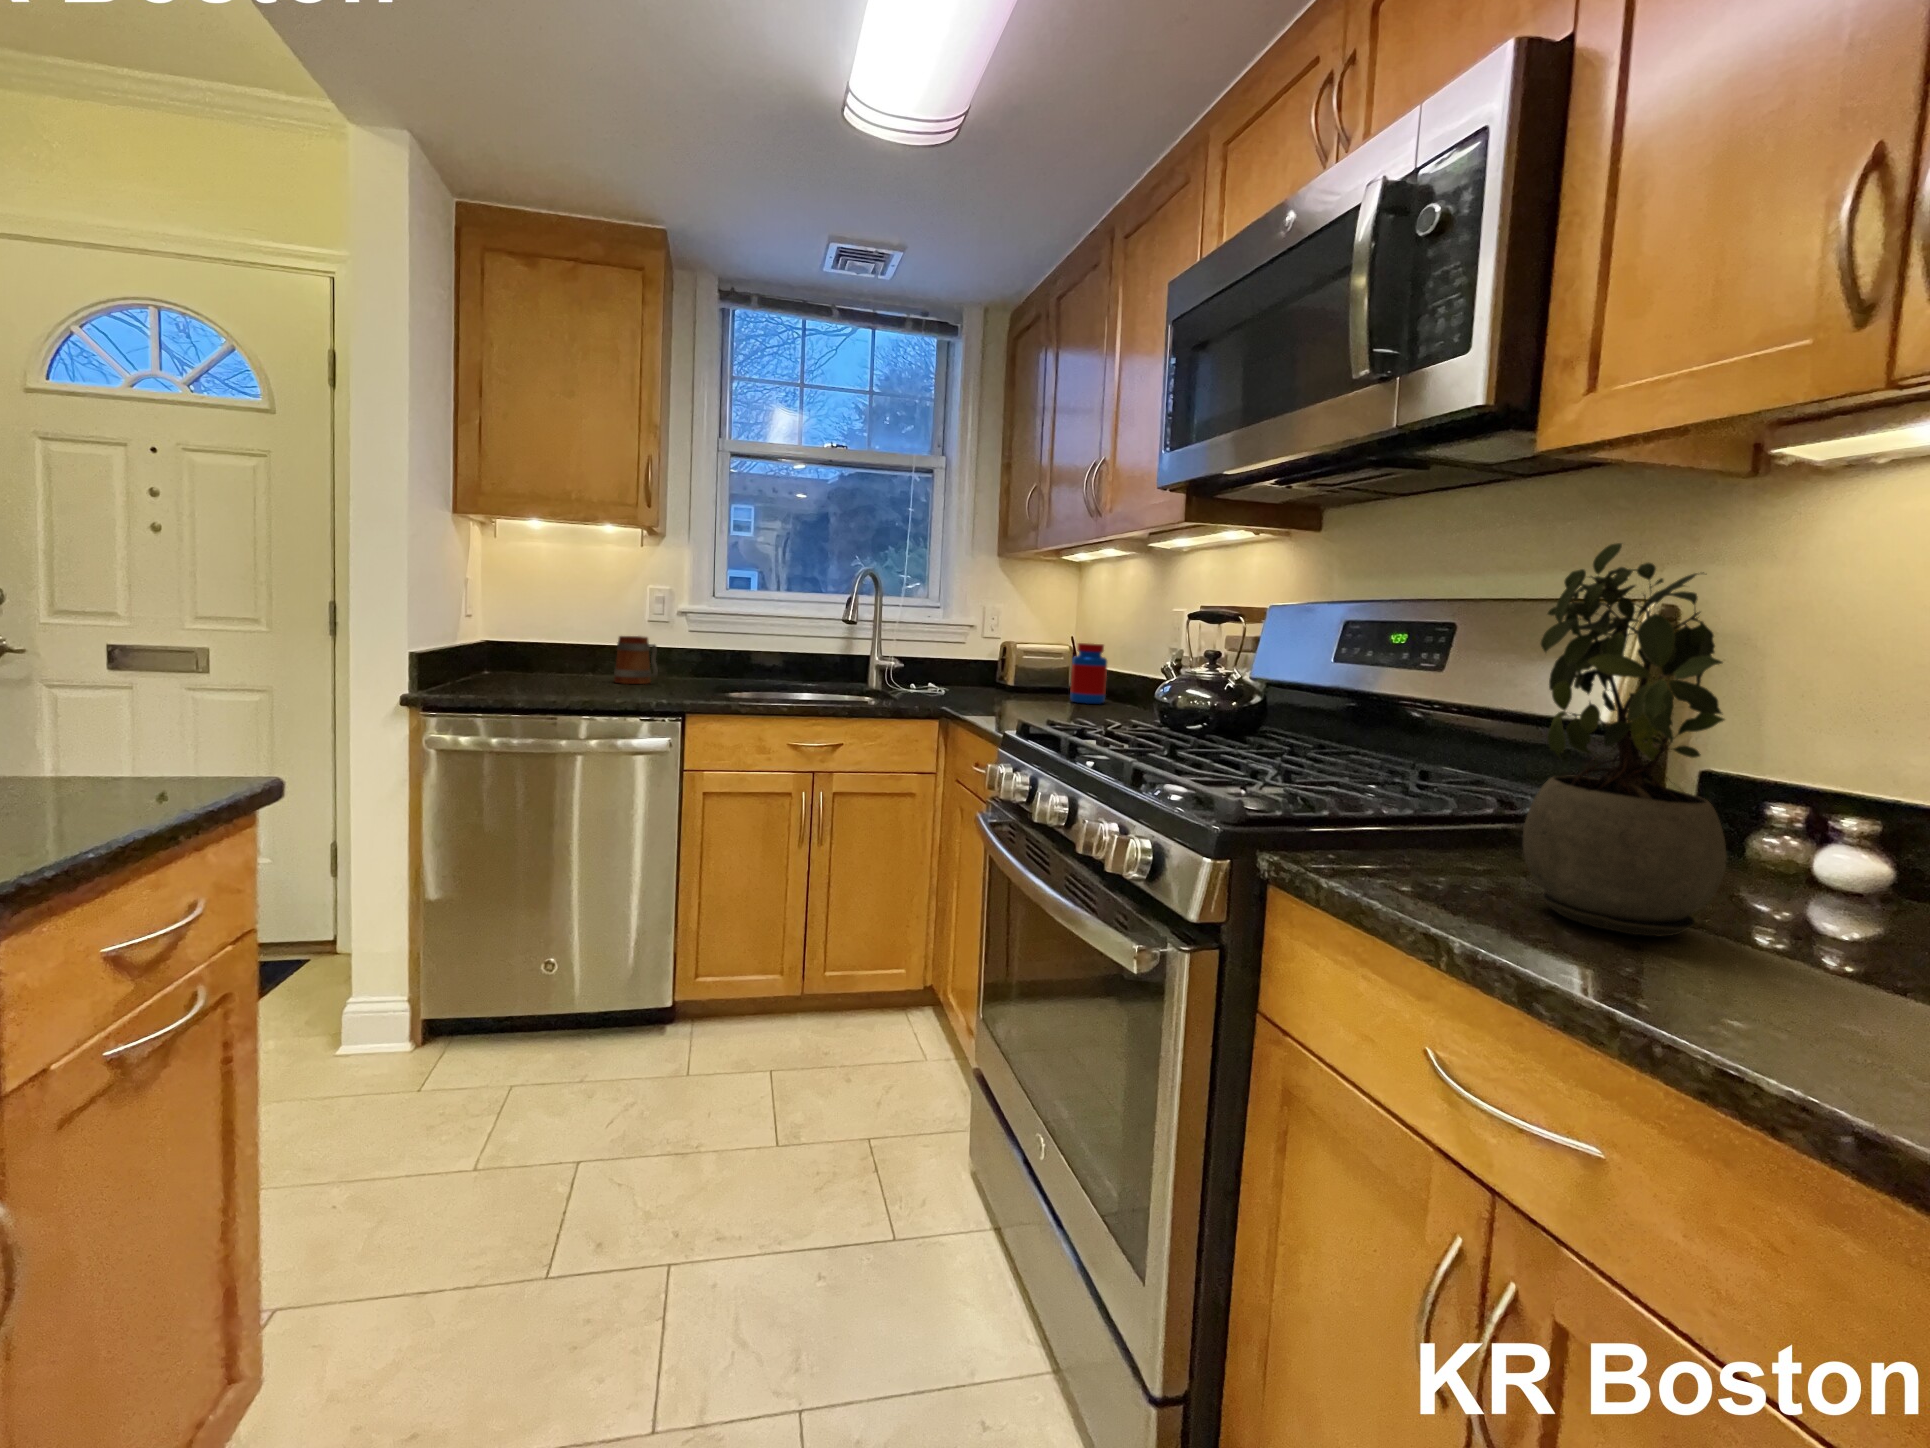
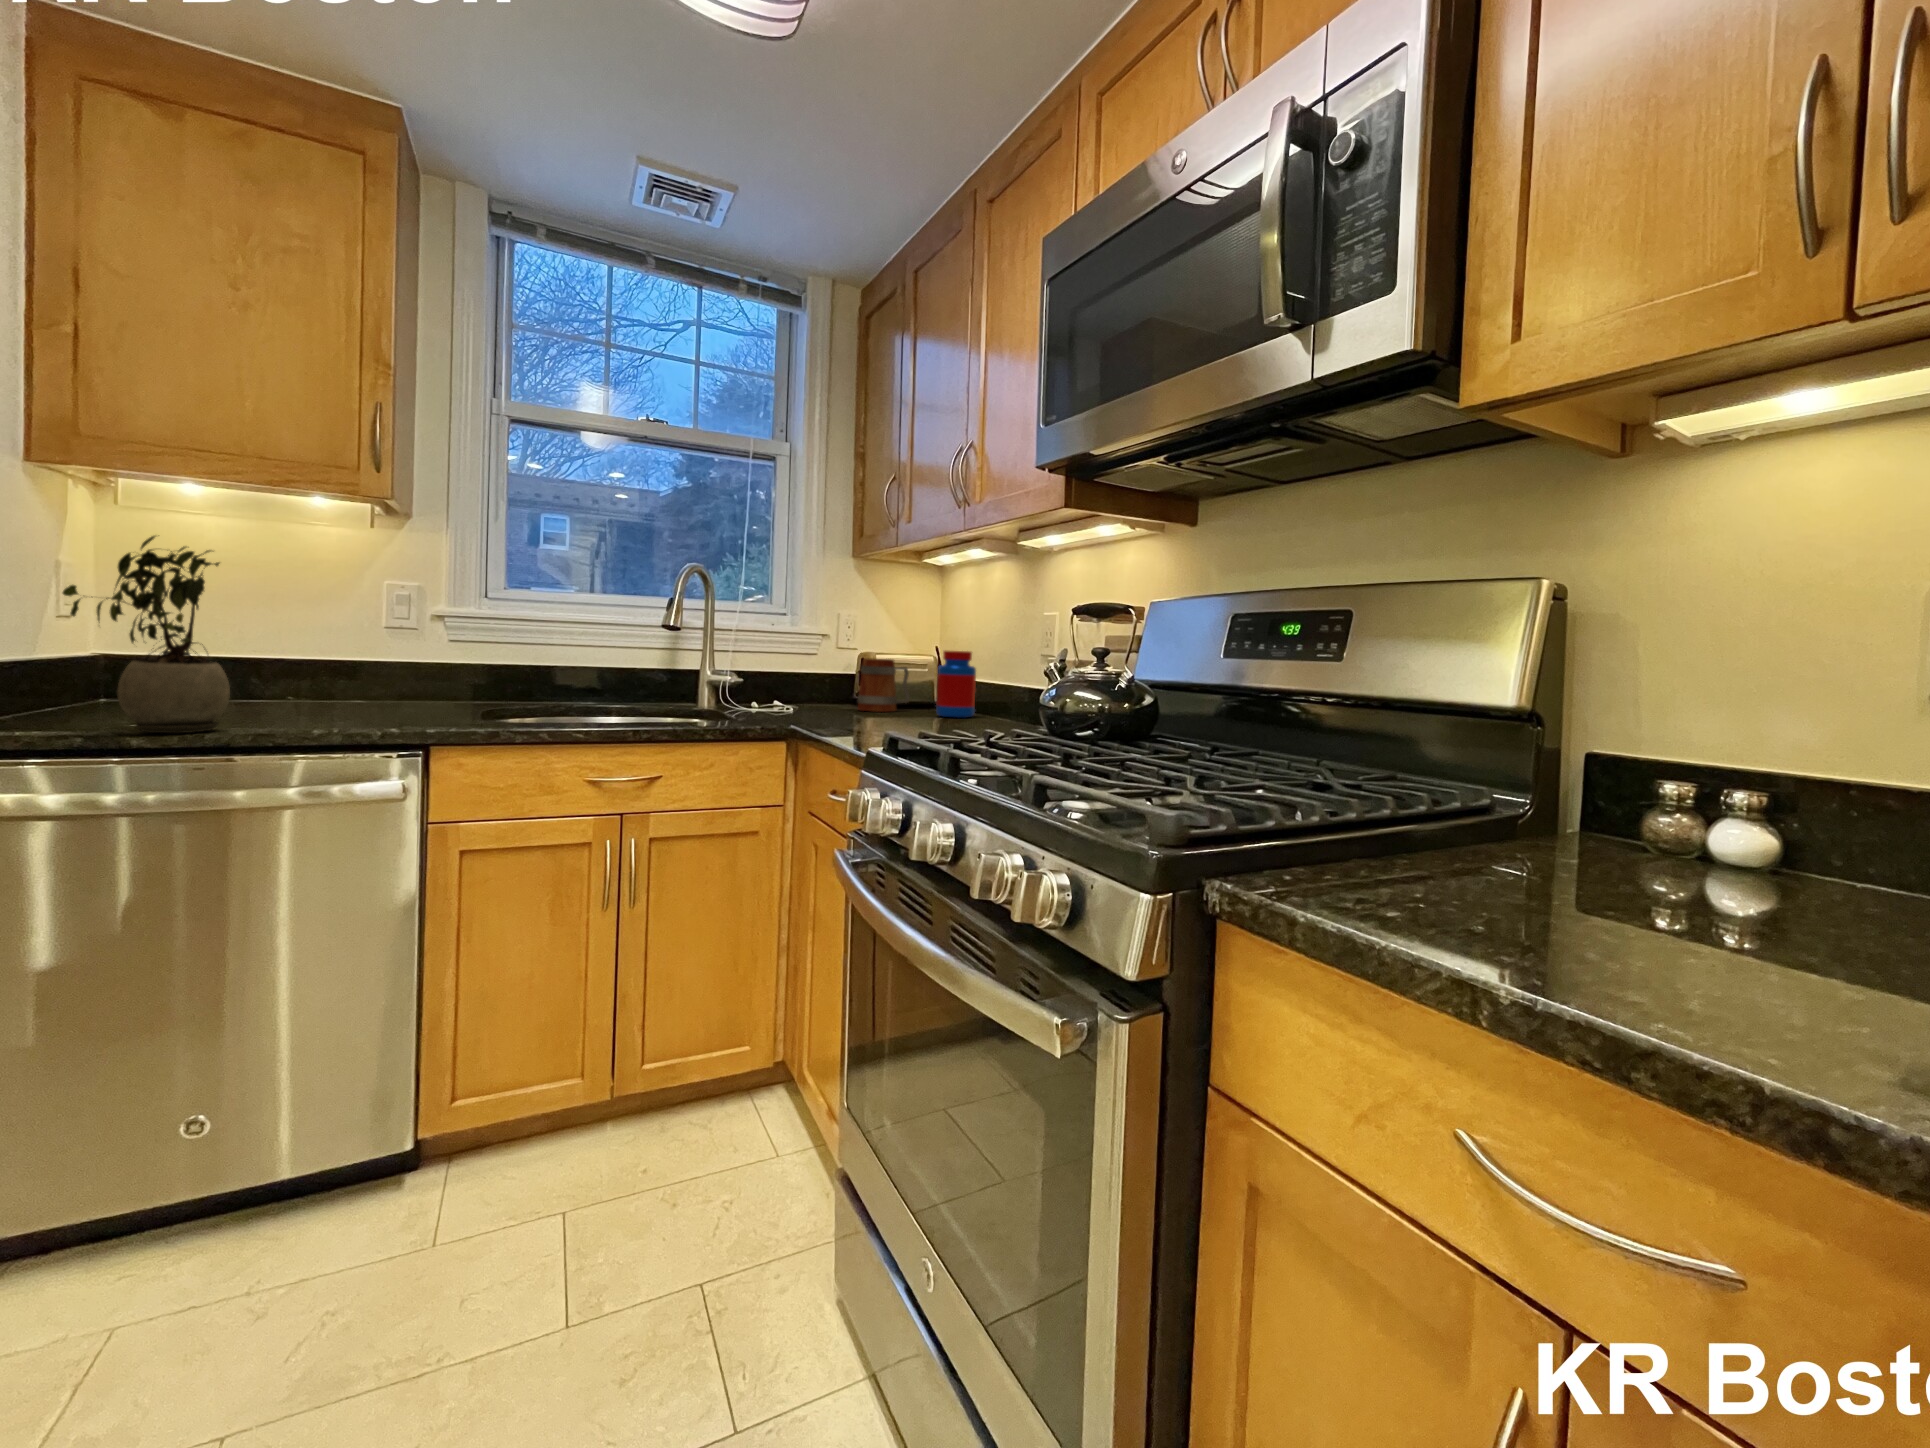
potted plant: present [1523,543,1727,936] -> present [63,536,230,733]
mug: present [614,636,658,684] -> present [858,658,910,712]

